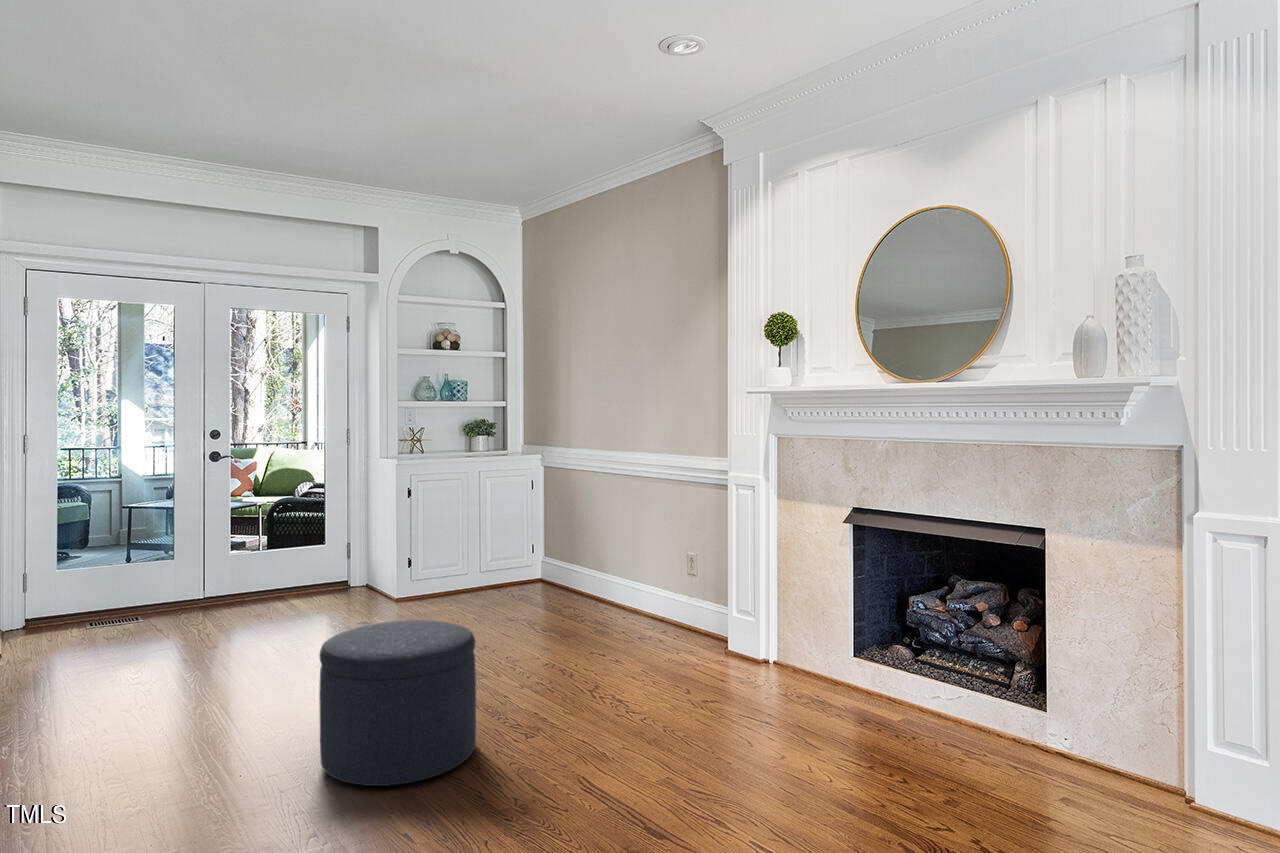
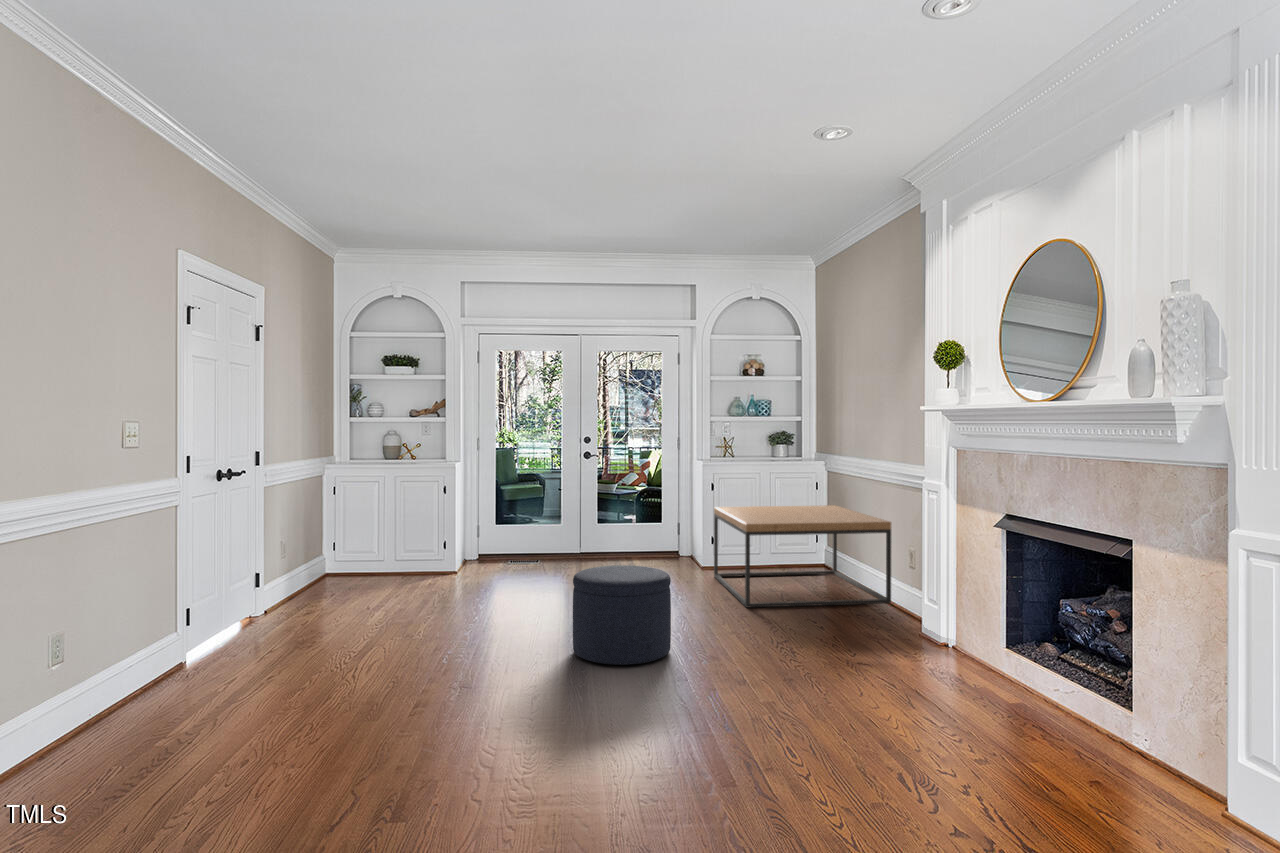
coffee table: none [423,507,658,650] -> present [714,505,891,608]

